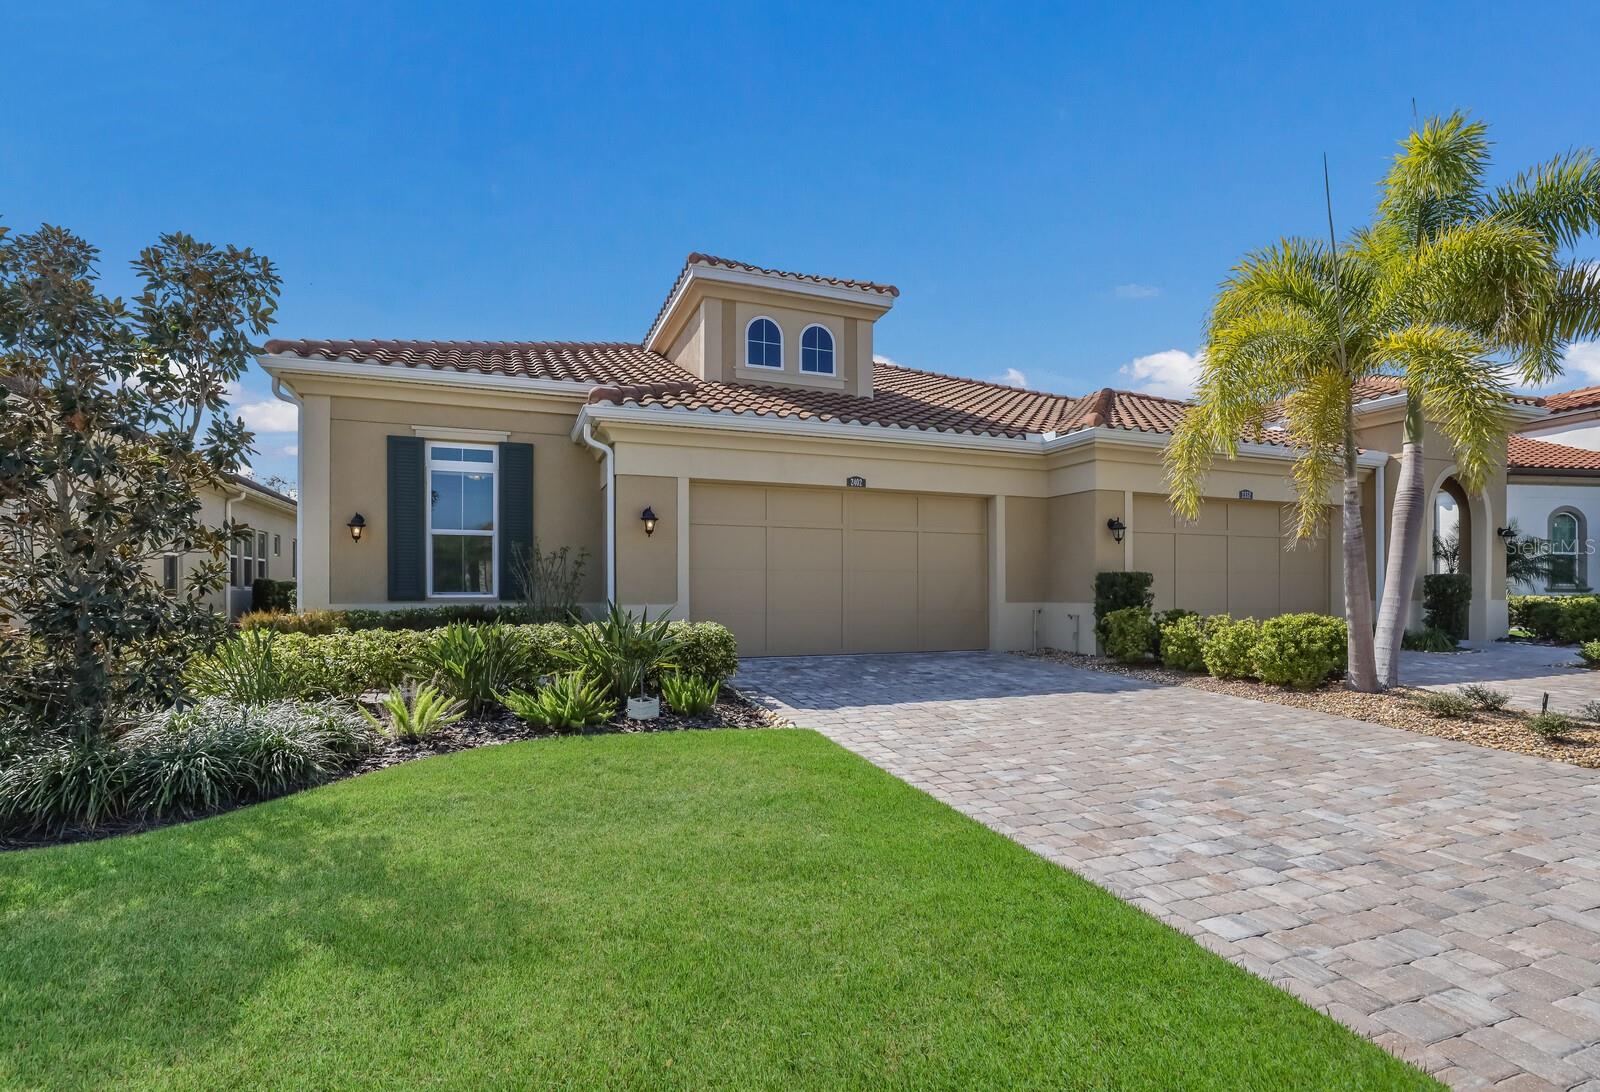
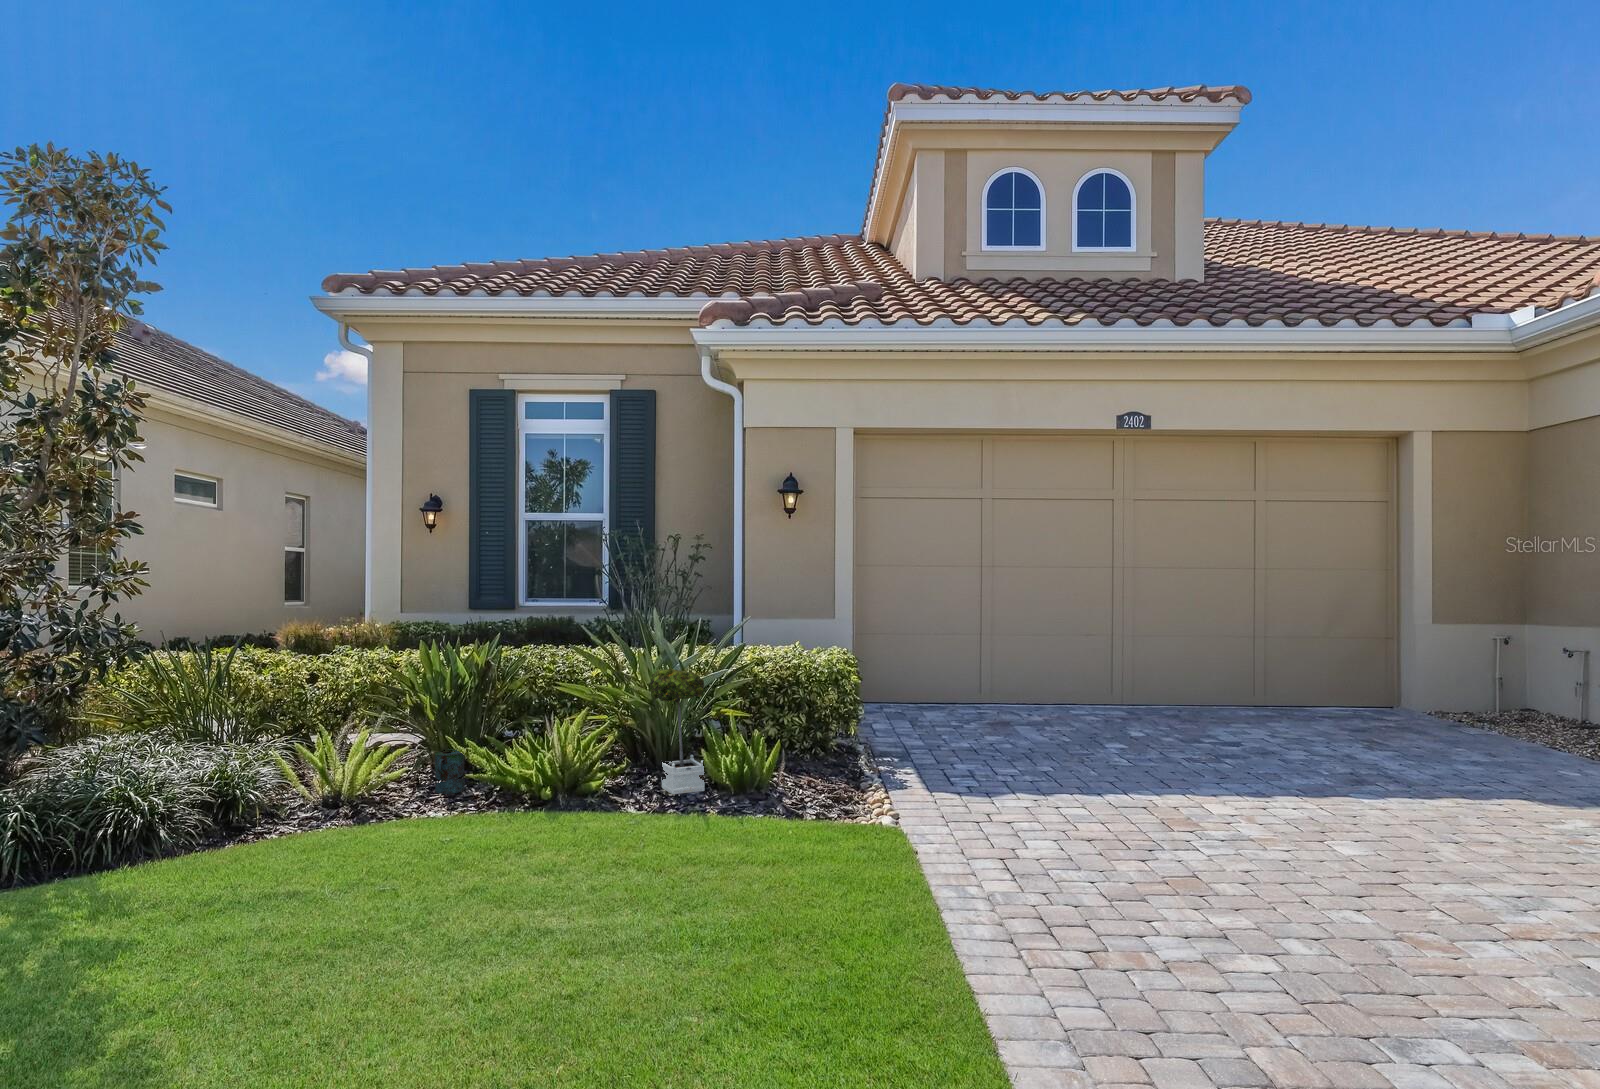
watering can: none [469,692,490,731] -> present [435,749,465,794]

